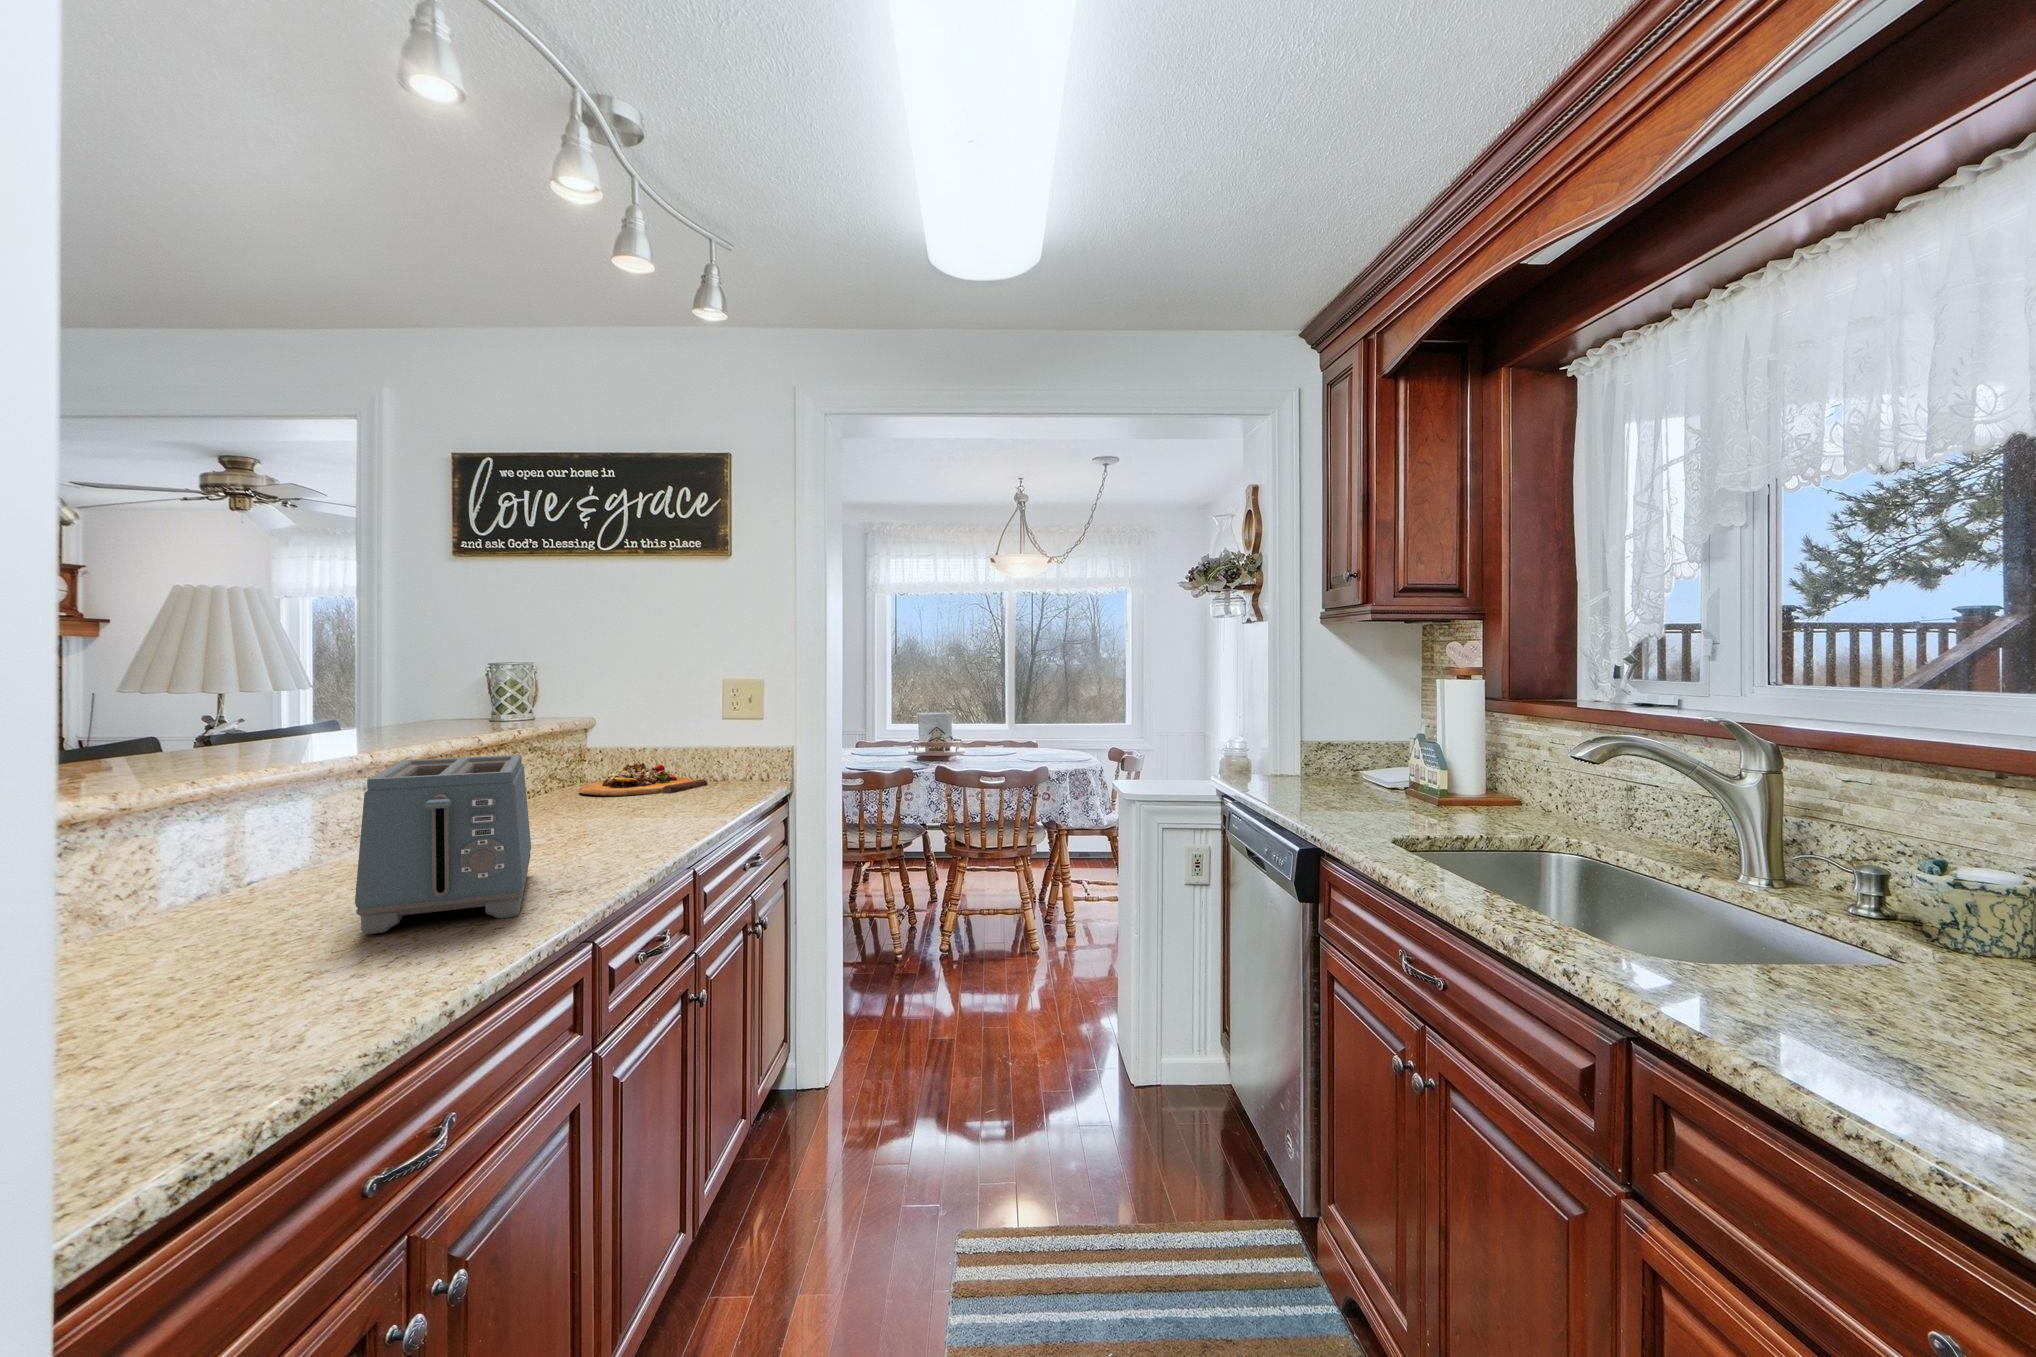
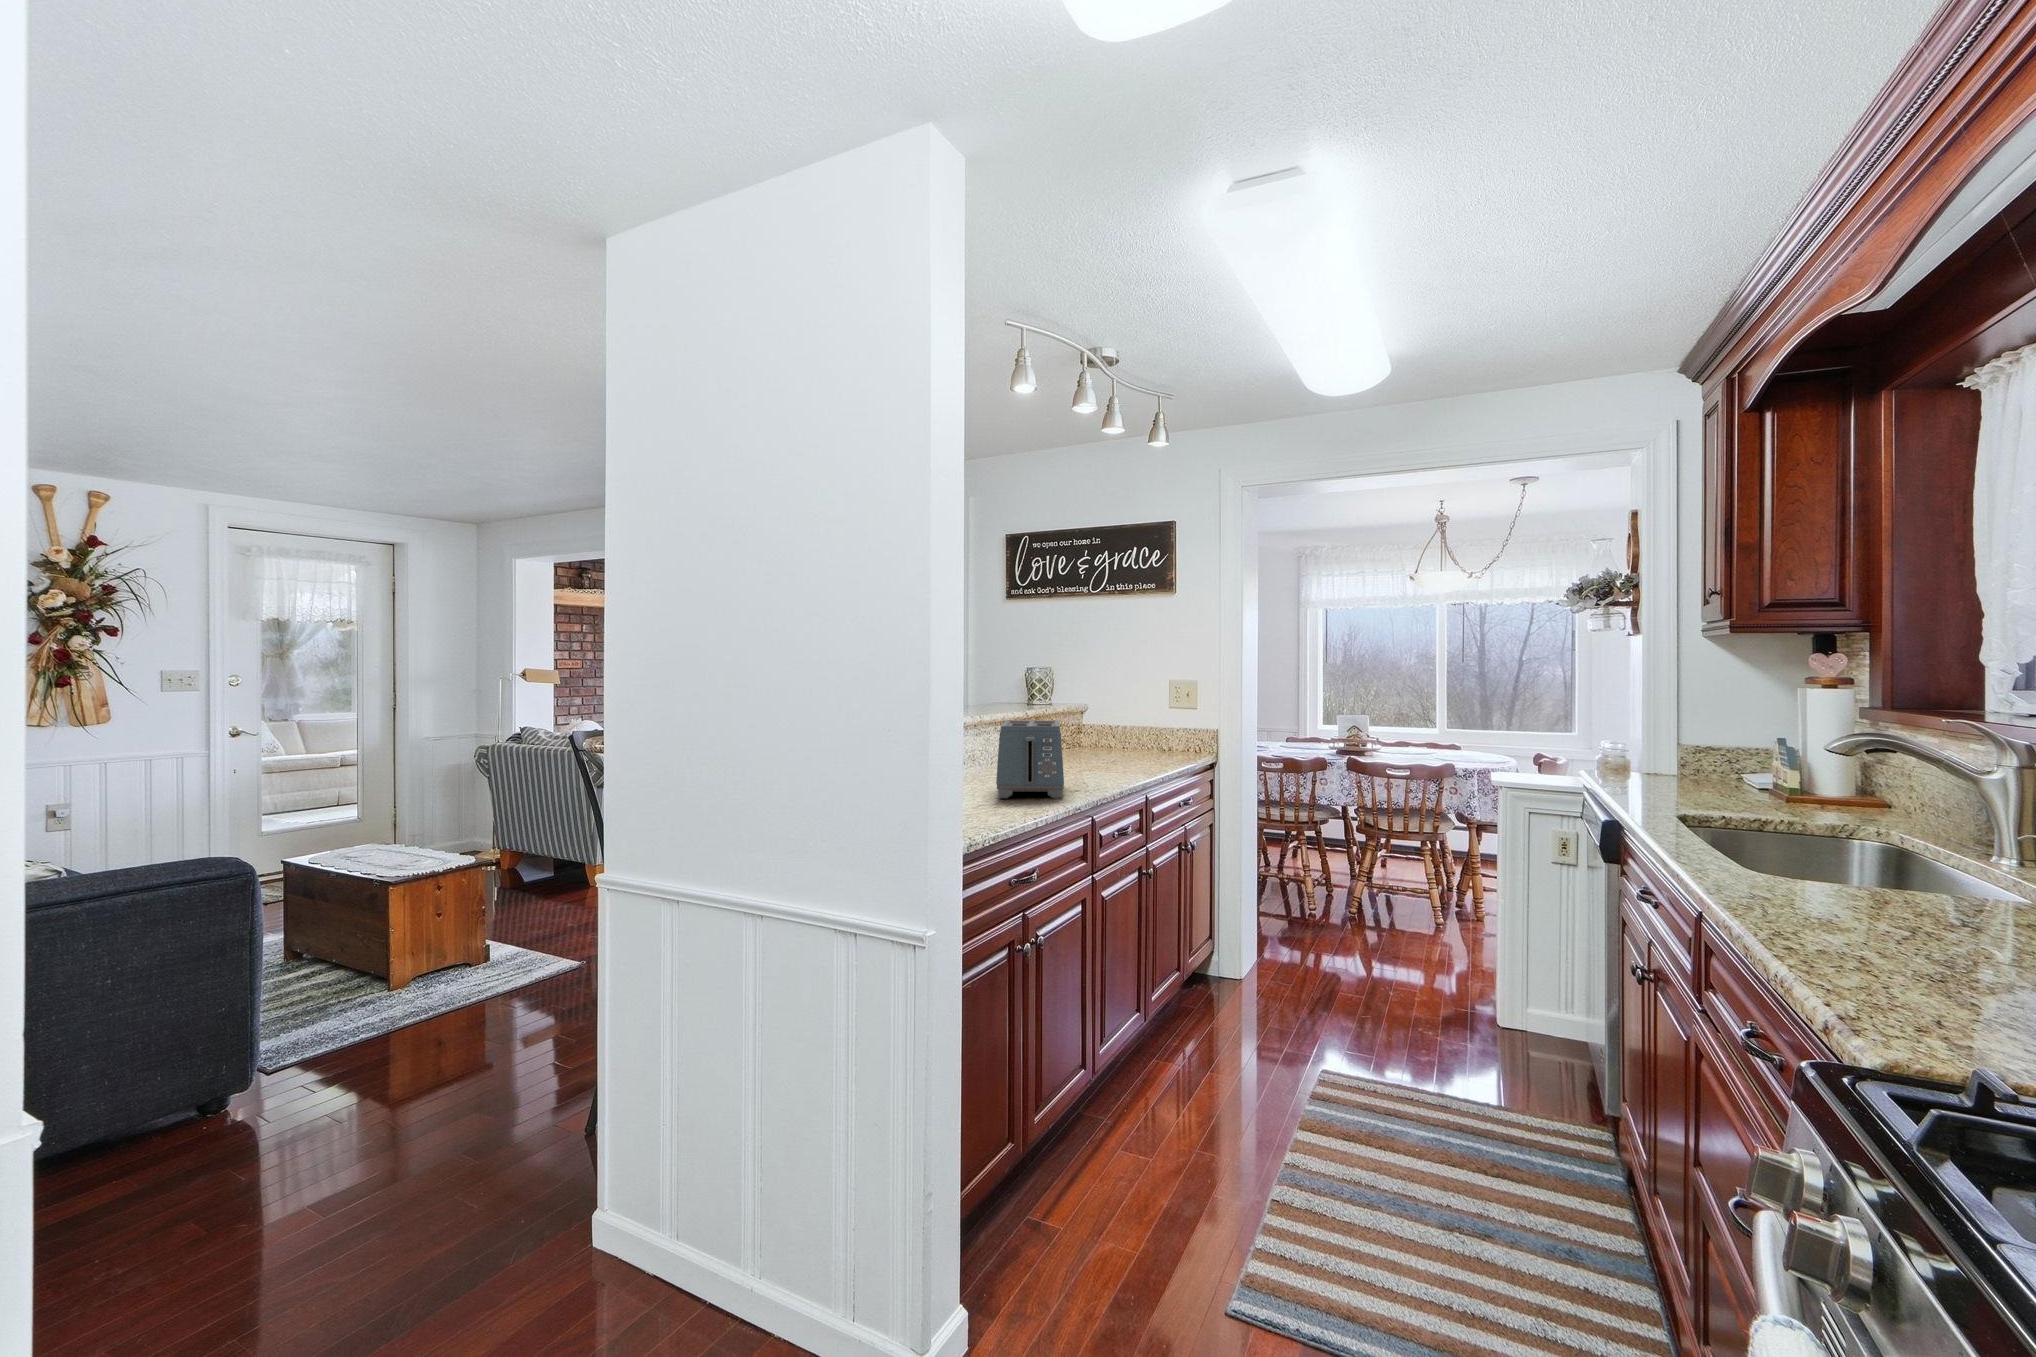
cutting board: present [579,763,708,795] -> none [1078,737,1159,758]

